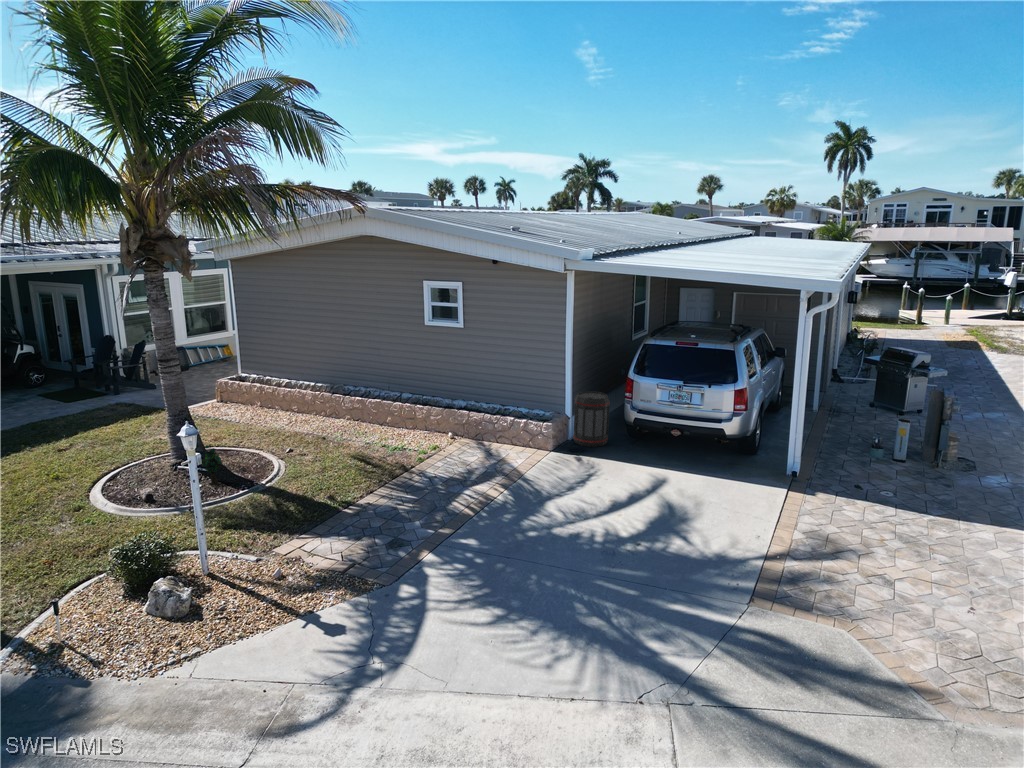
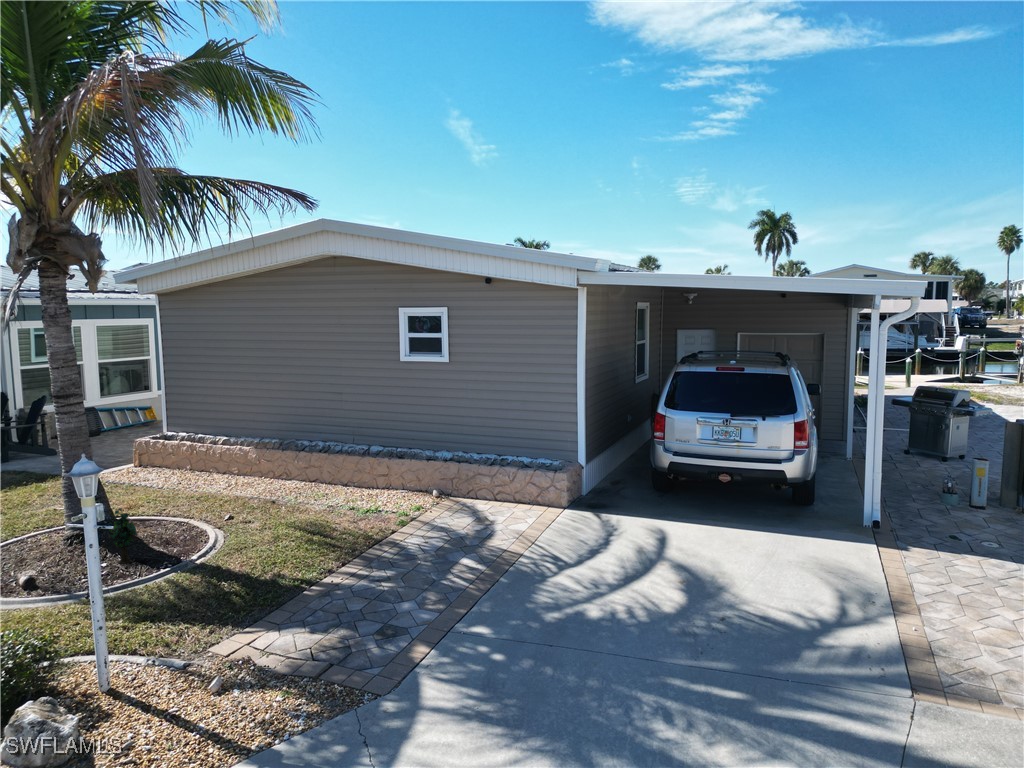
trash can: present [573,391,610,447] -> none [587,435,632,503]

